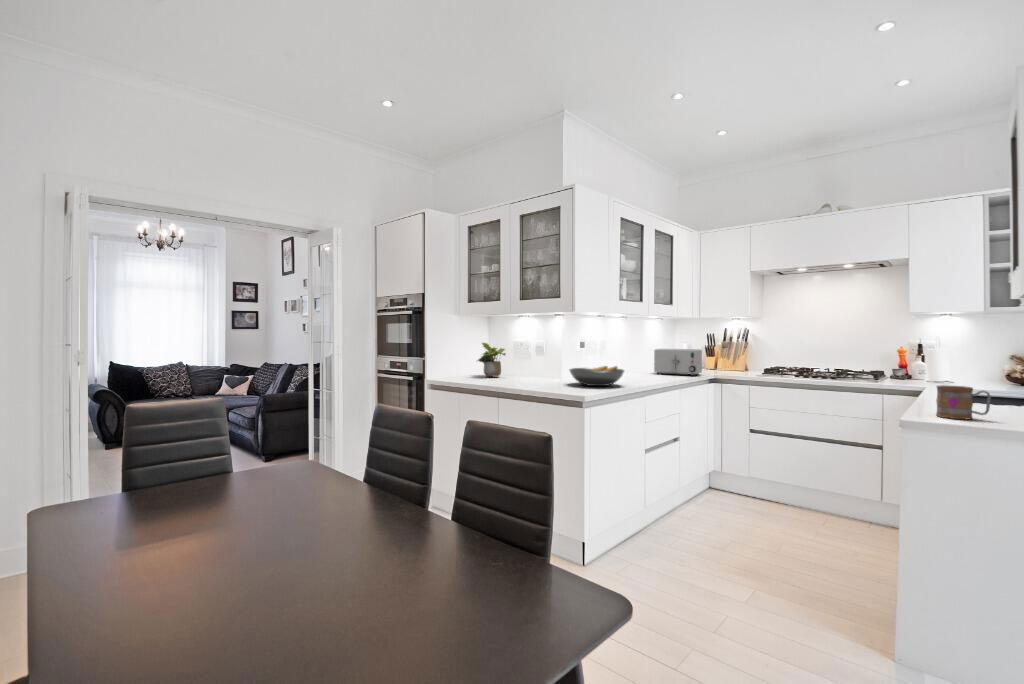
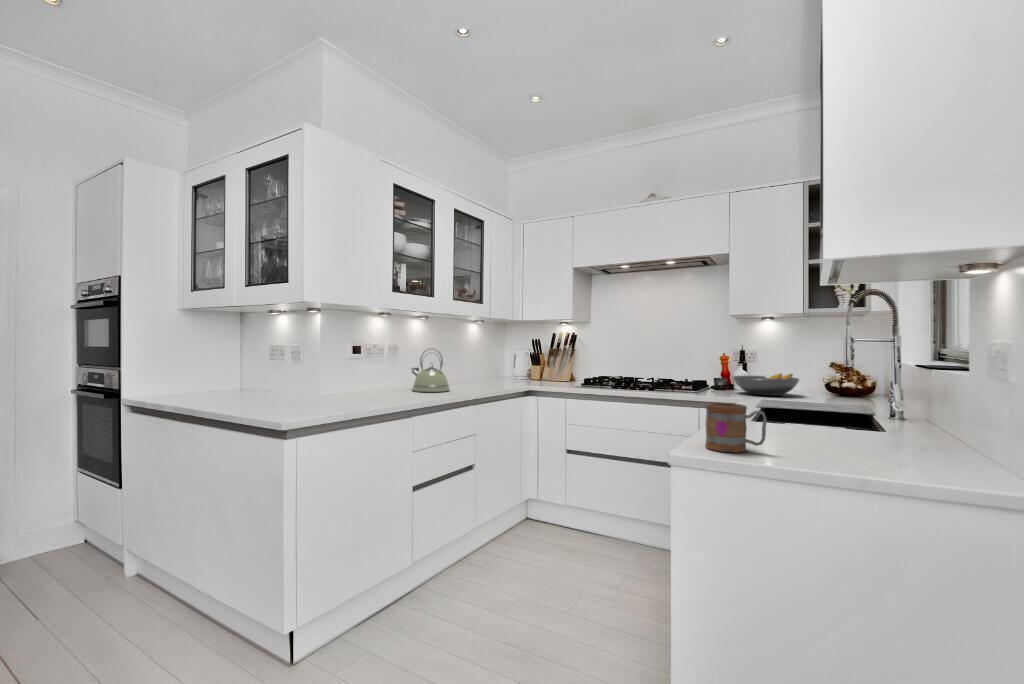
potted plant: present [477,343,505,377] -> none [199,346,248,392]
kettle: none [623,344,657,379] -> present [412,349,449,392]
toaster: present [654,349,702,376] -> none [457,355,514,388]
fruit bowl: present [570,366,624,386] -> present [733,374,799,395]

